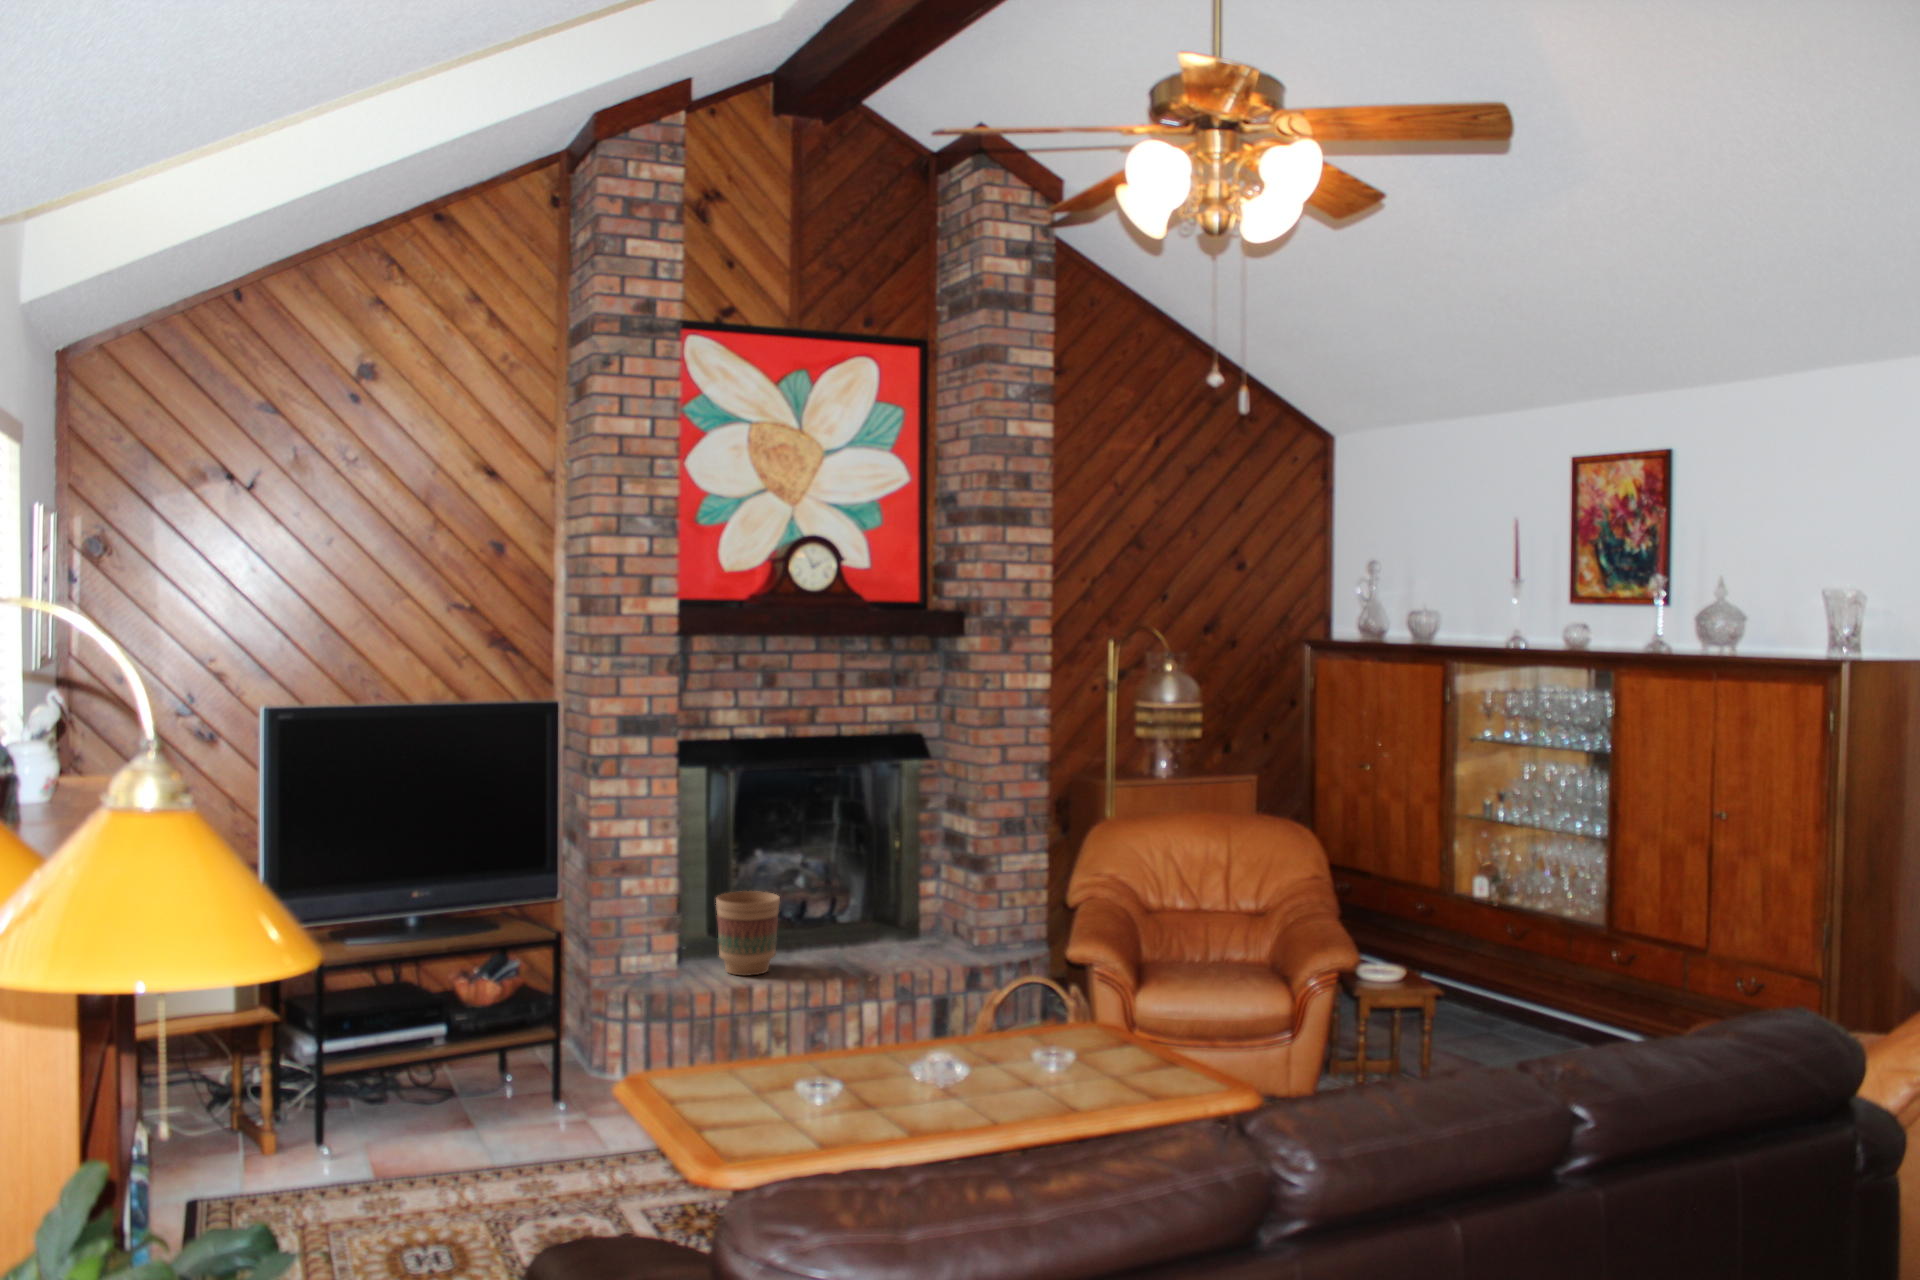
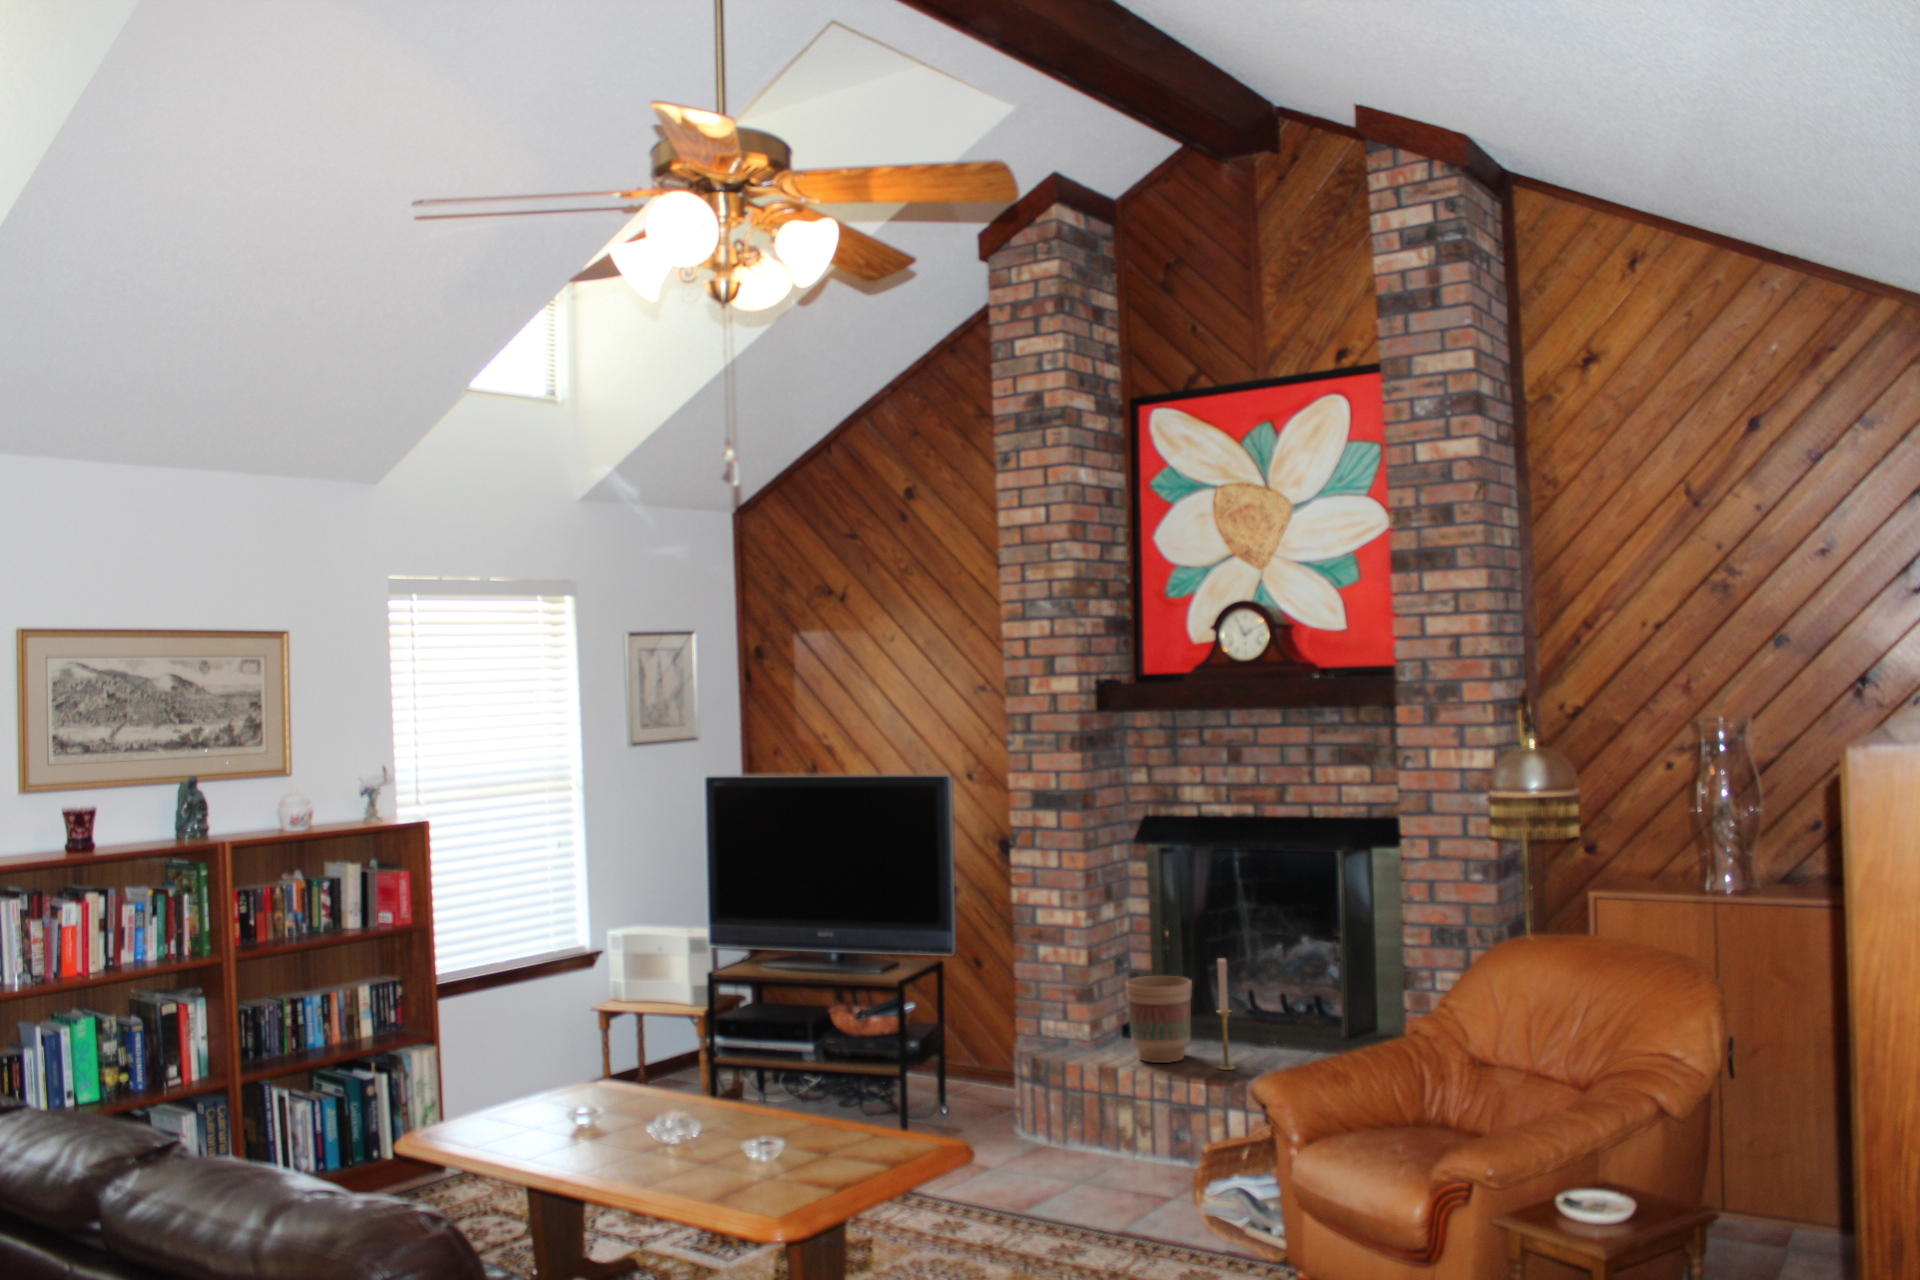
candlestick: none [808,866,825,968] -> present [1218,958,1235,1070]

